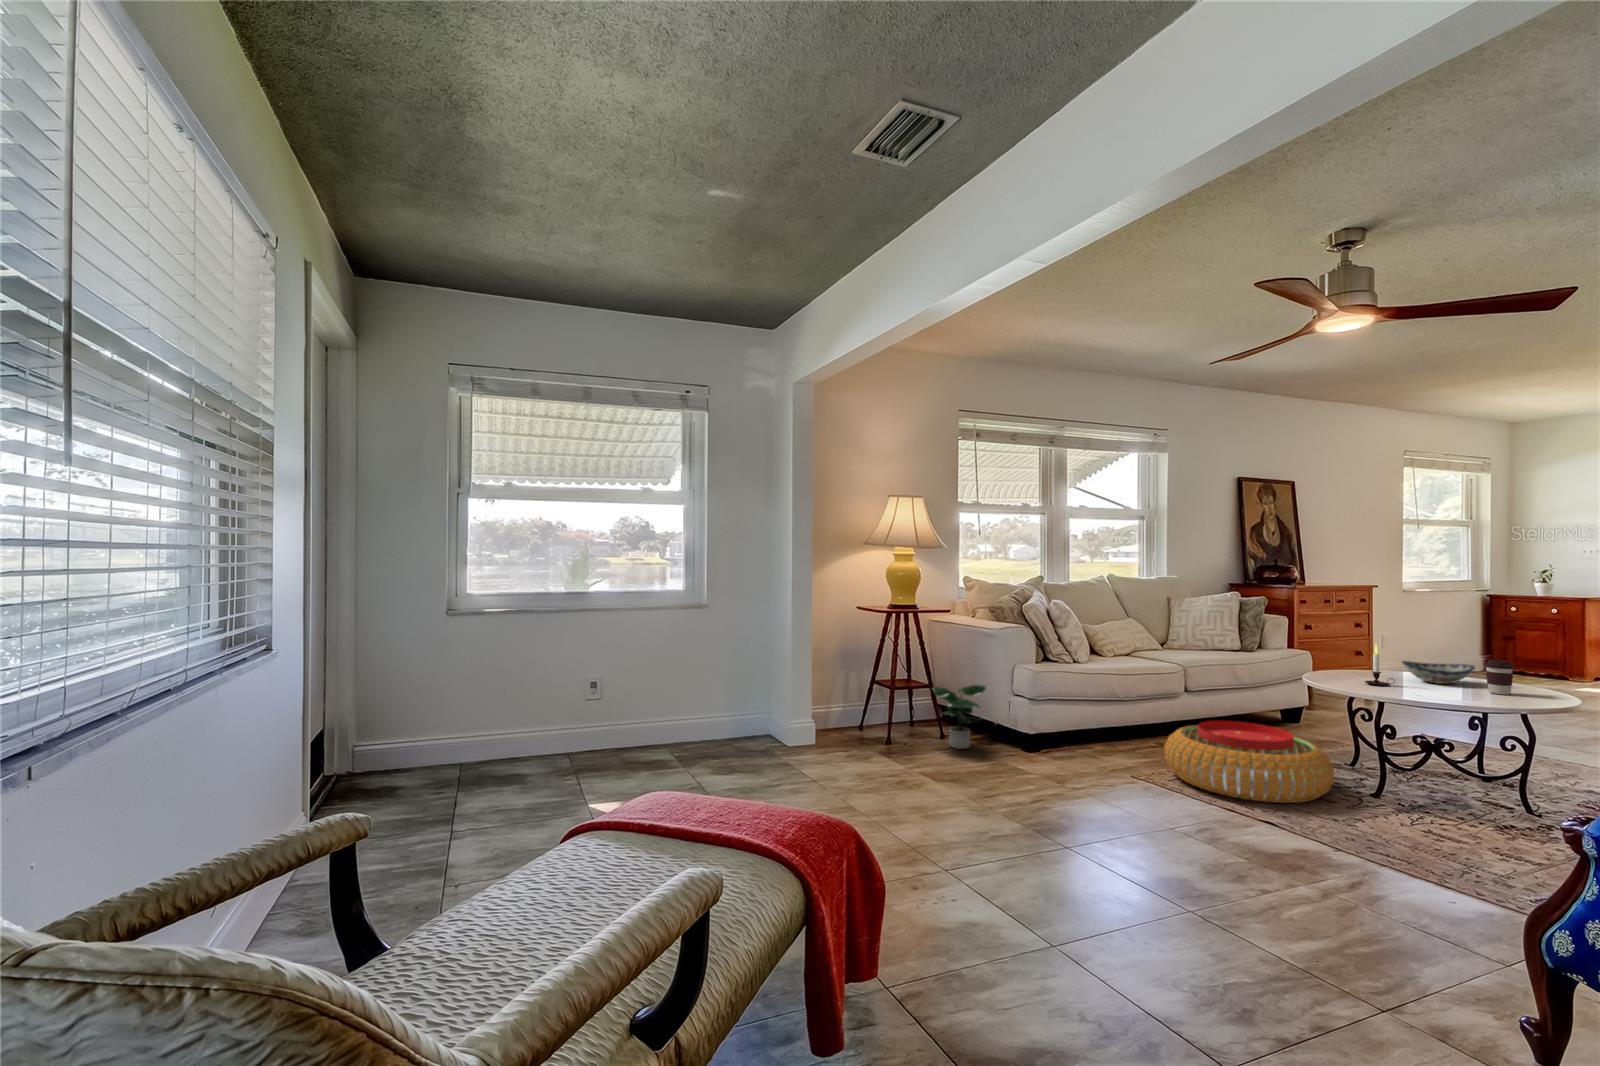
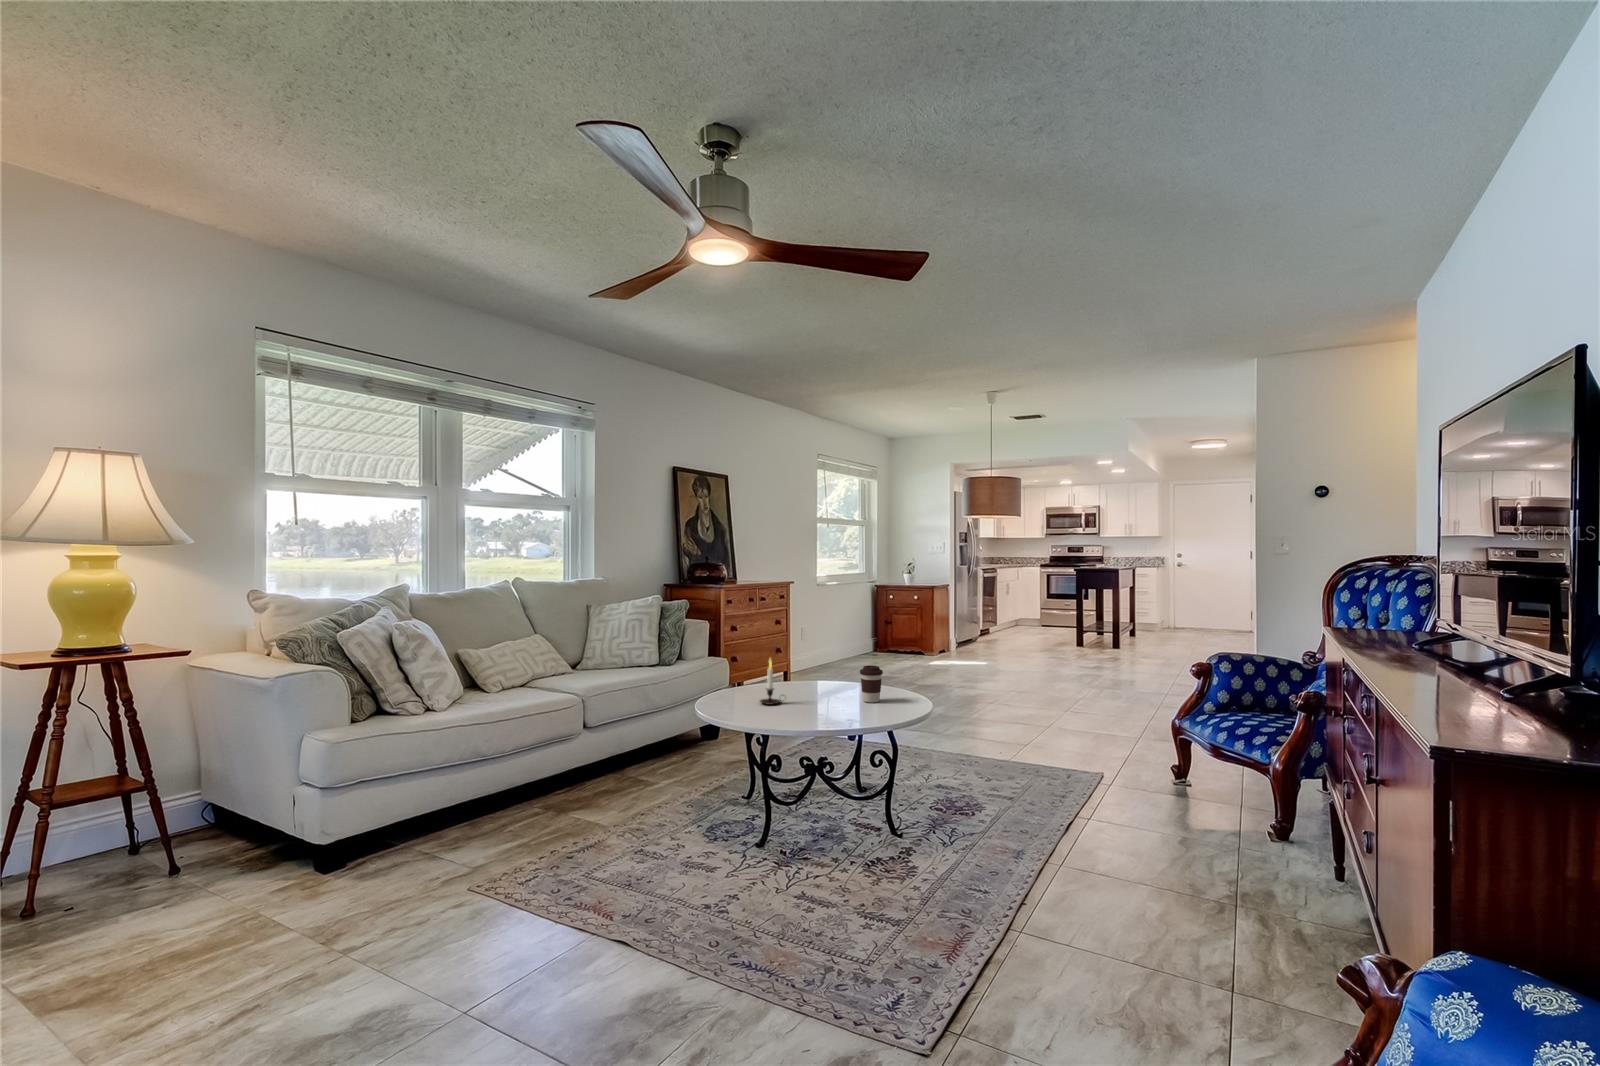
decorative bowl: present [1402,661,1475,684] -> none [794,669,854,693]
potted plant: present [933,685,986,749] -> none [138,773,256,896]
pouf: present [1164,721,1334,803] -> none [523,772,720,894]

